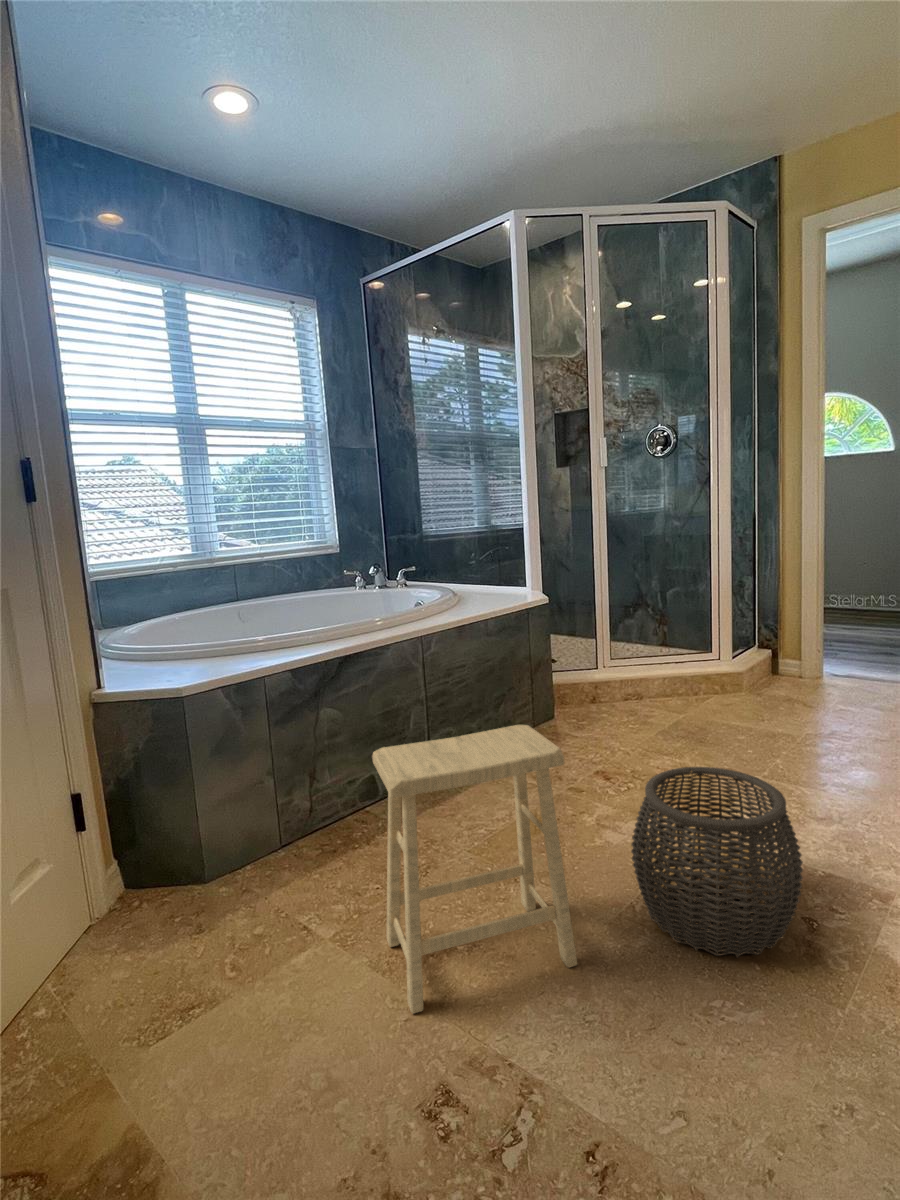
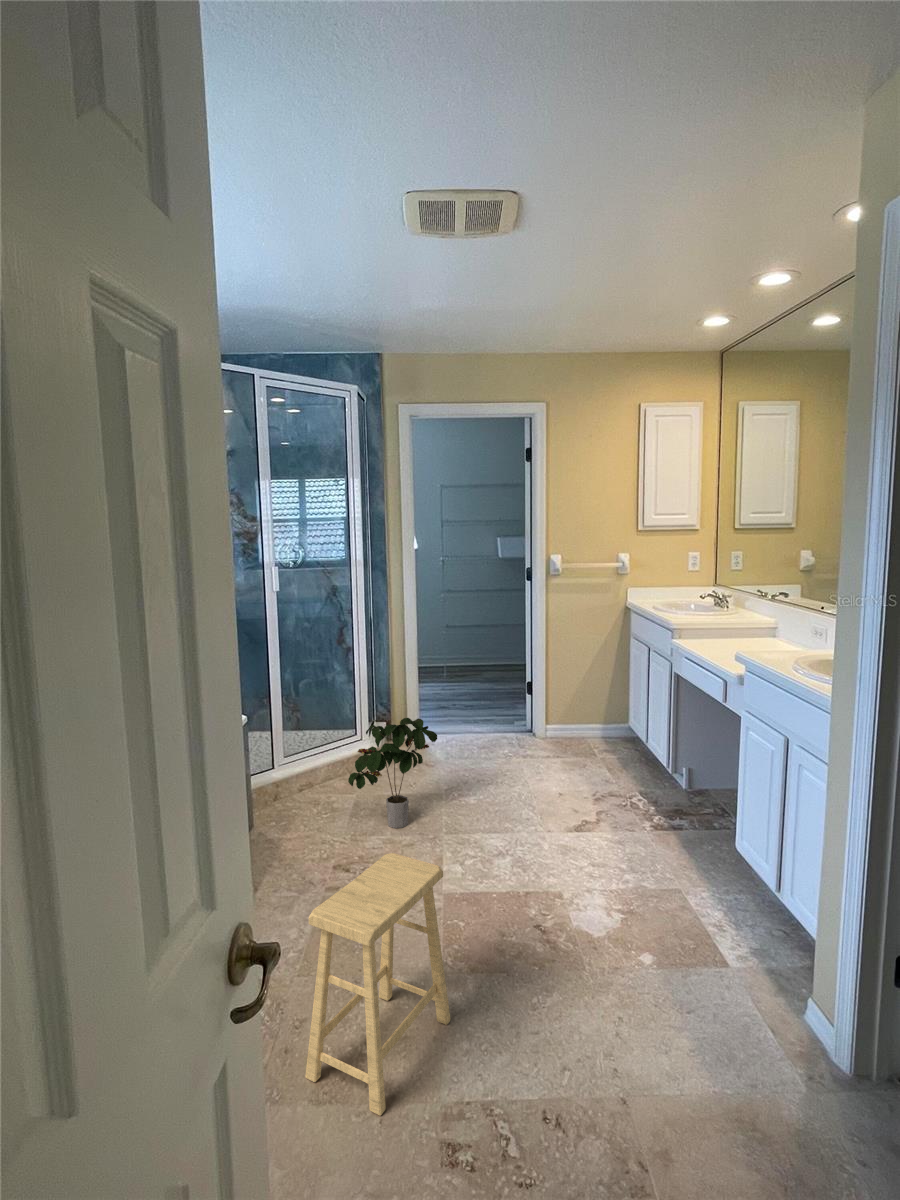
potted plant: none [639,617,774,755] -> present [348,718,437,828]
woven basket: present [631,767,803,957] -> none [442,844,549,975]

